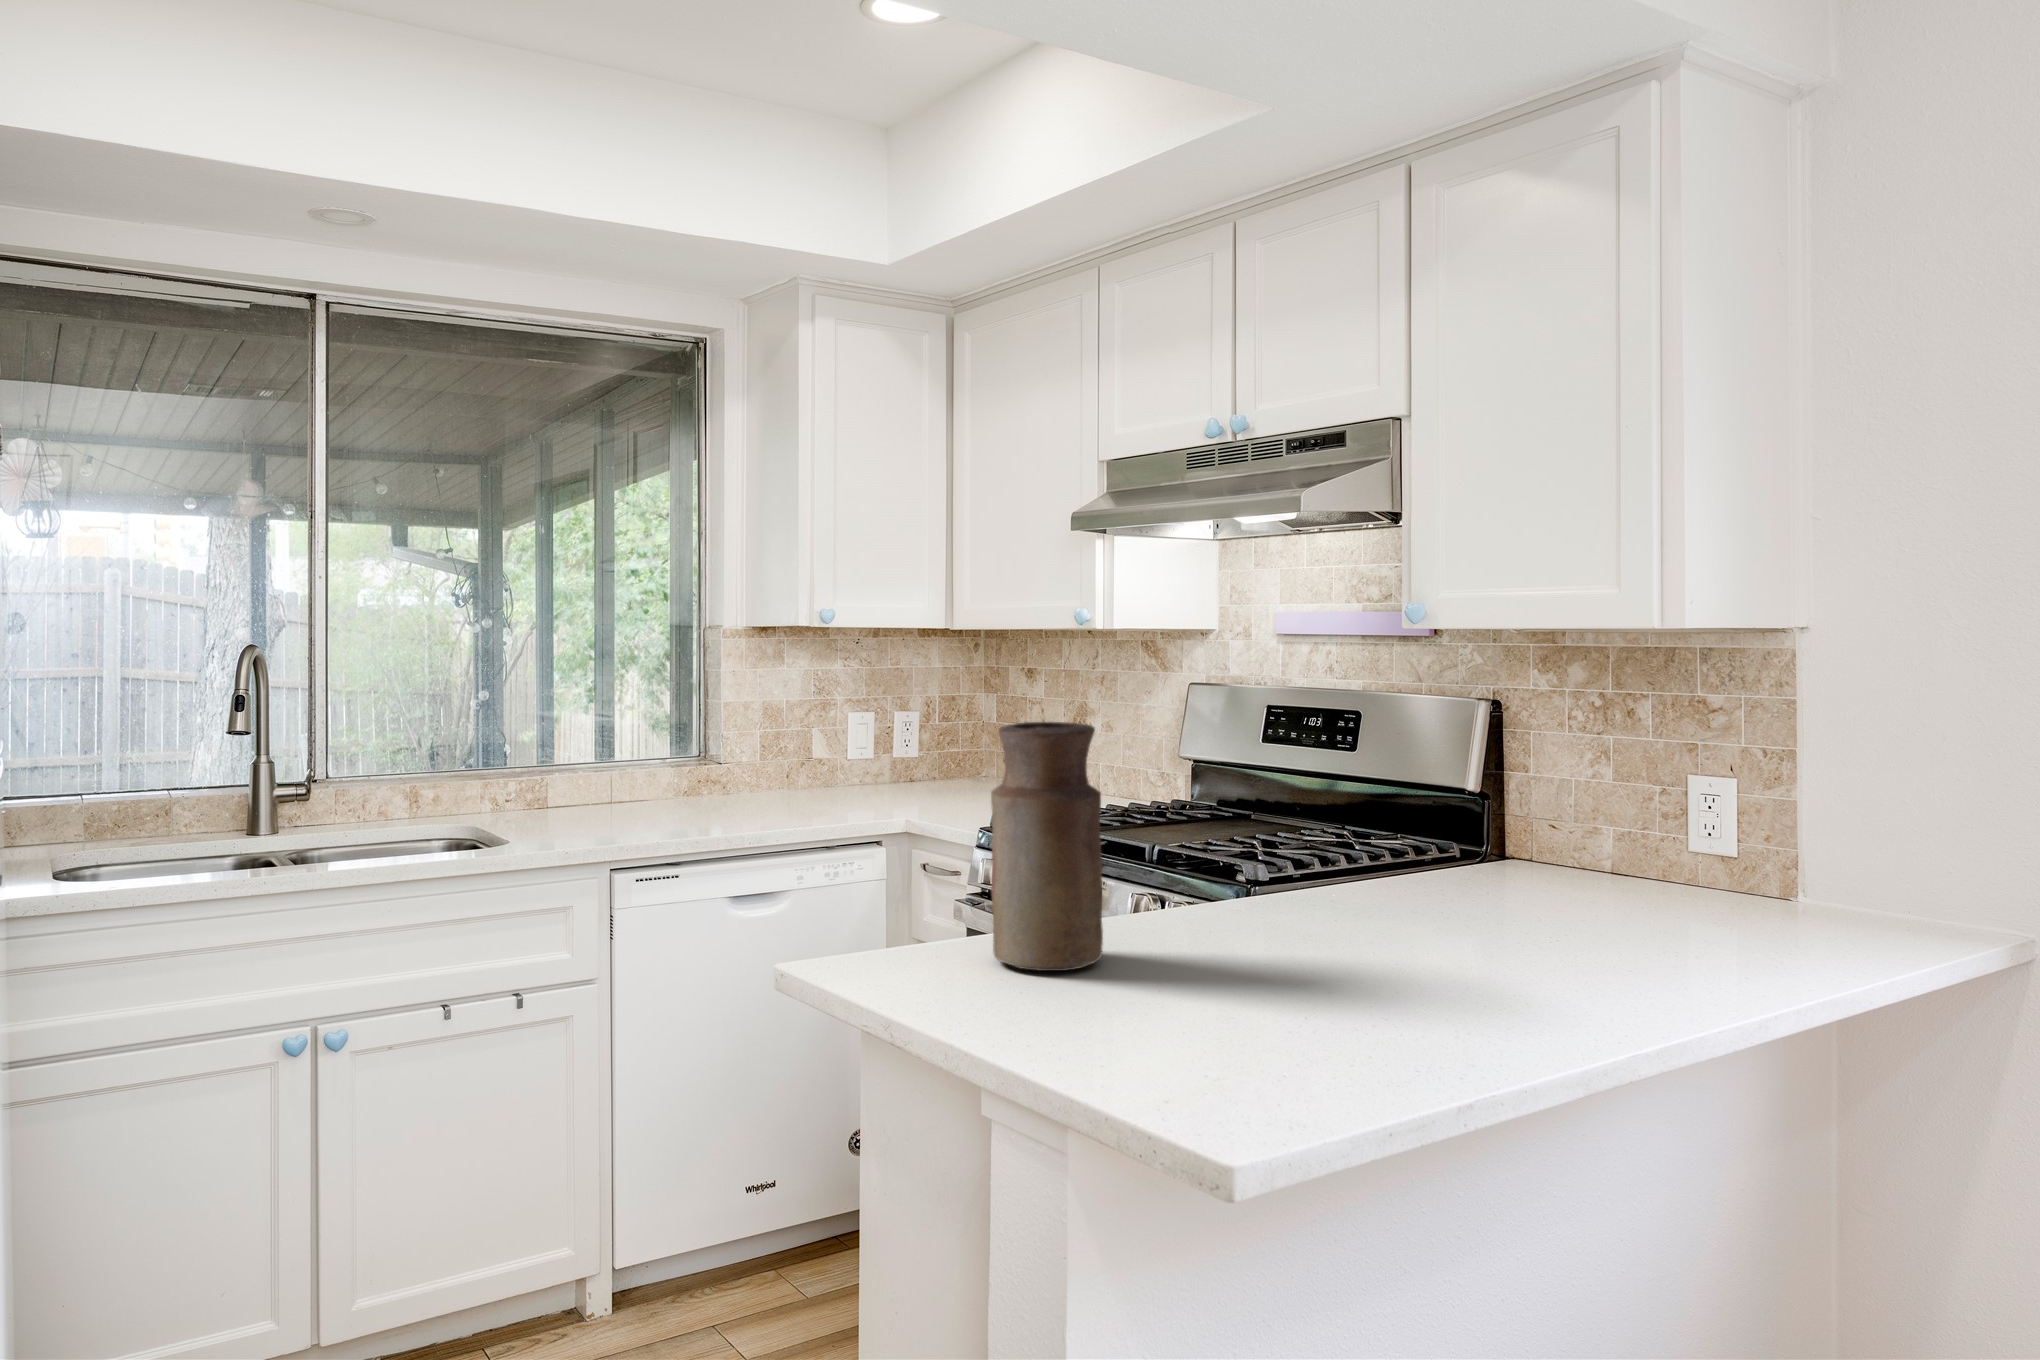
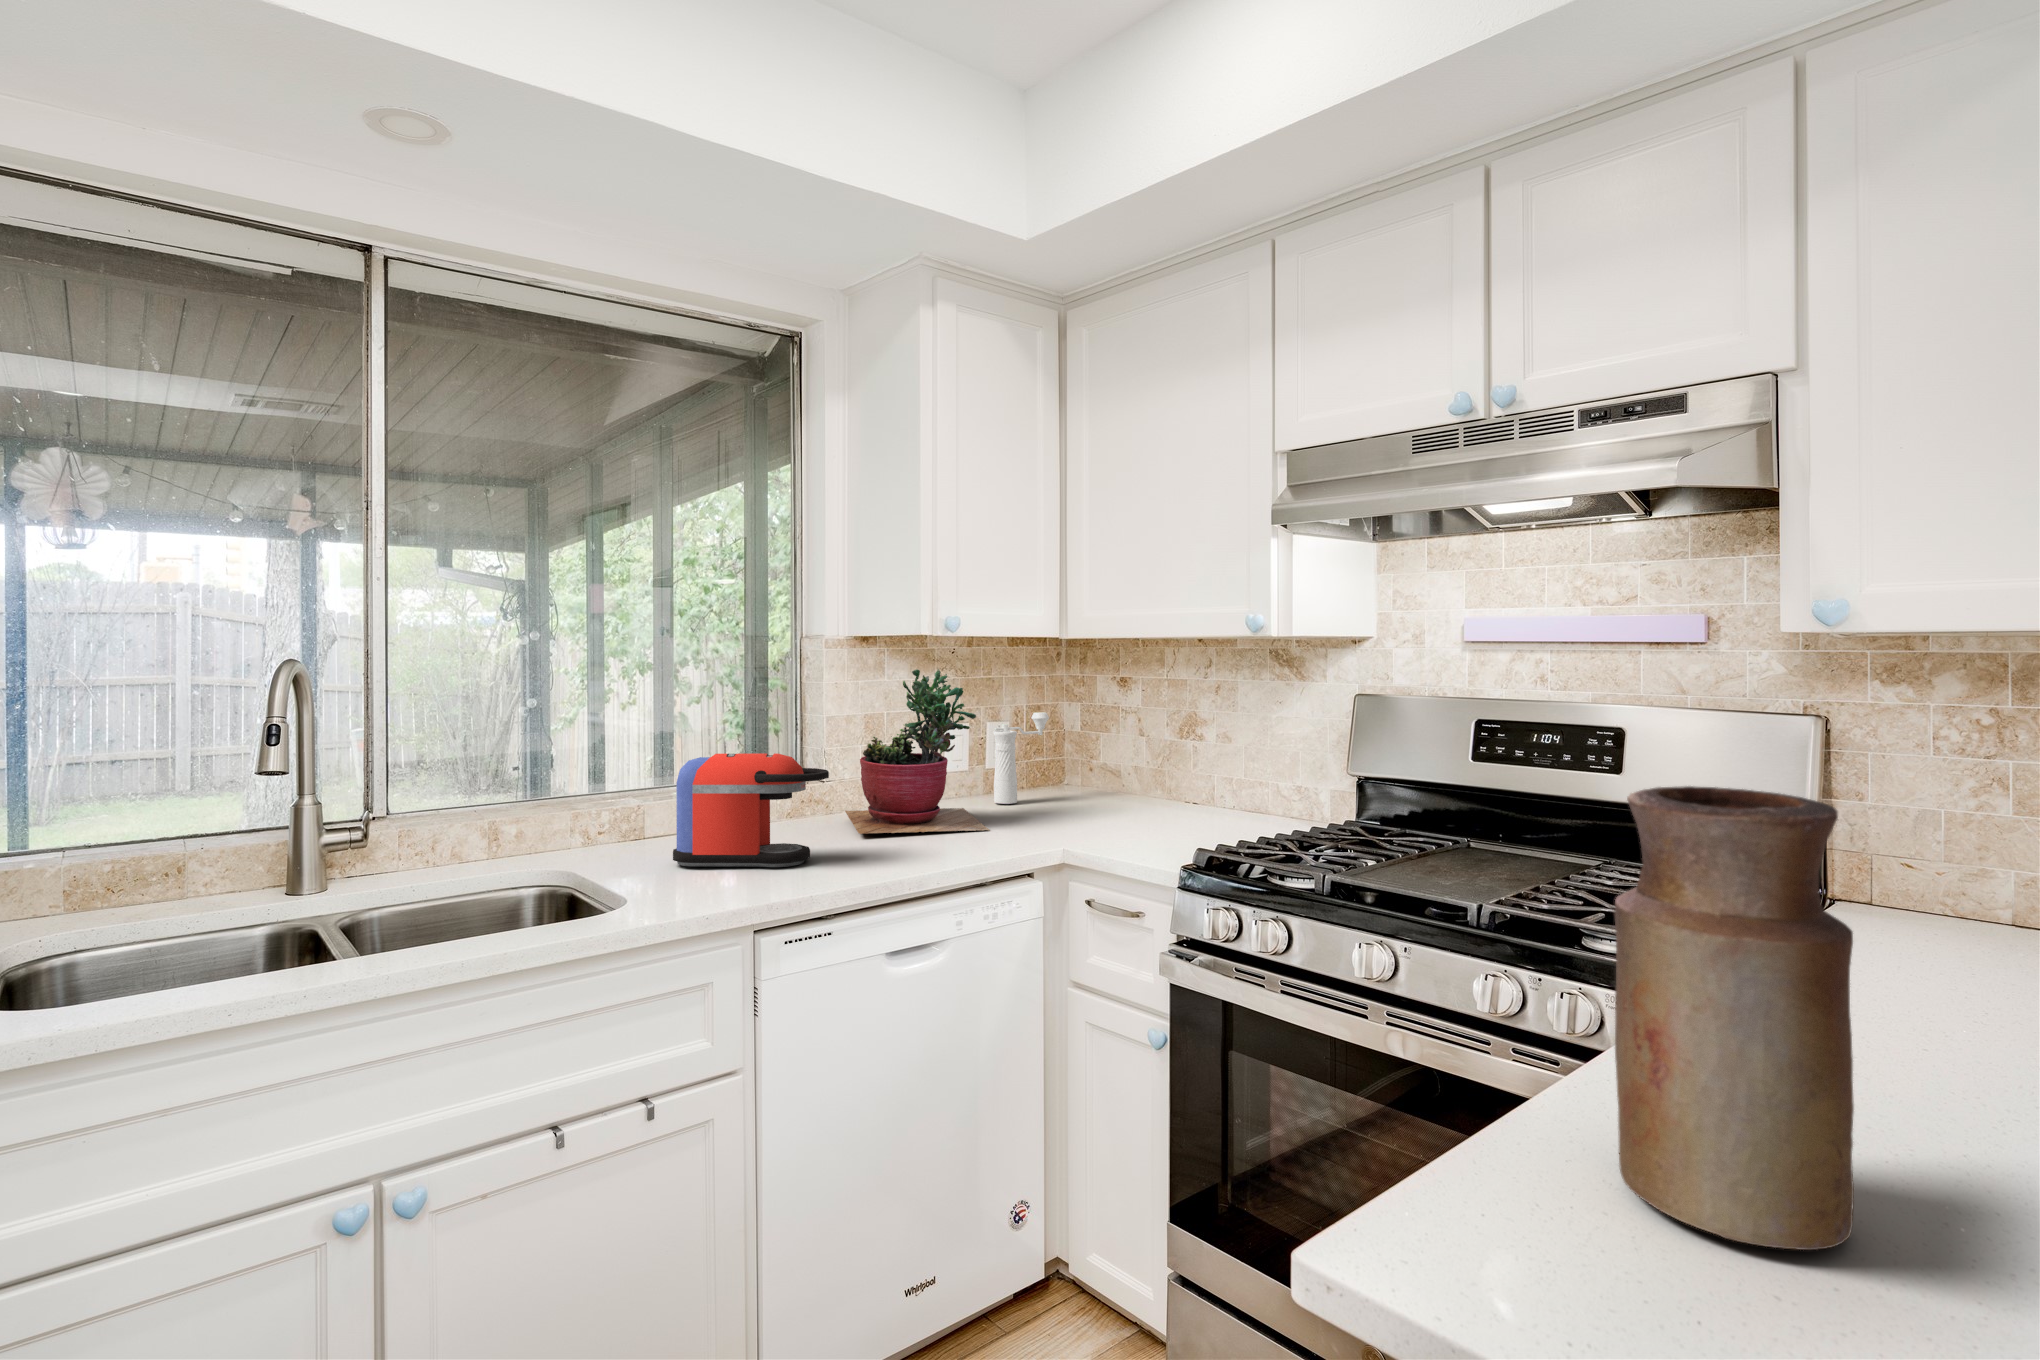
succulent plant: none [738,659,860,806] -> present [845,669,989,834]
pepper mill: none [891,702,949,788] -> present [993,712,1049,804]
coffee maker: none [564,729,698,826] -> present [673,753,829,867]

